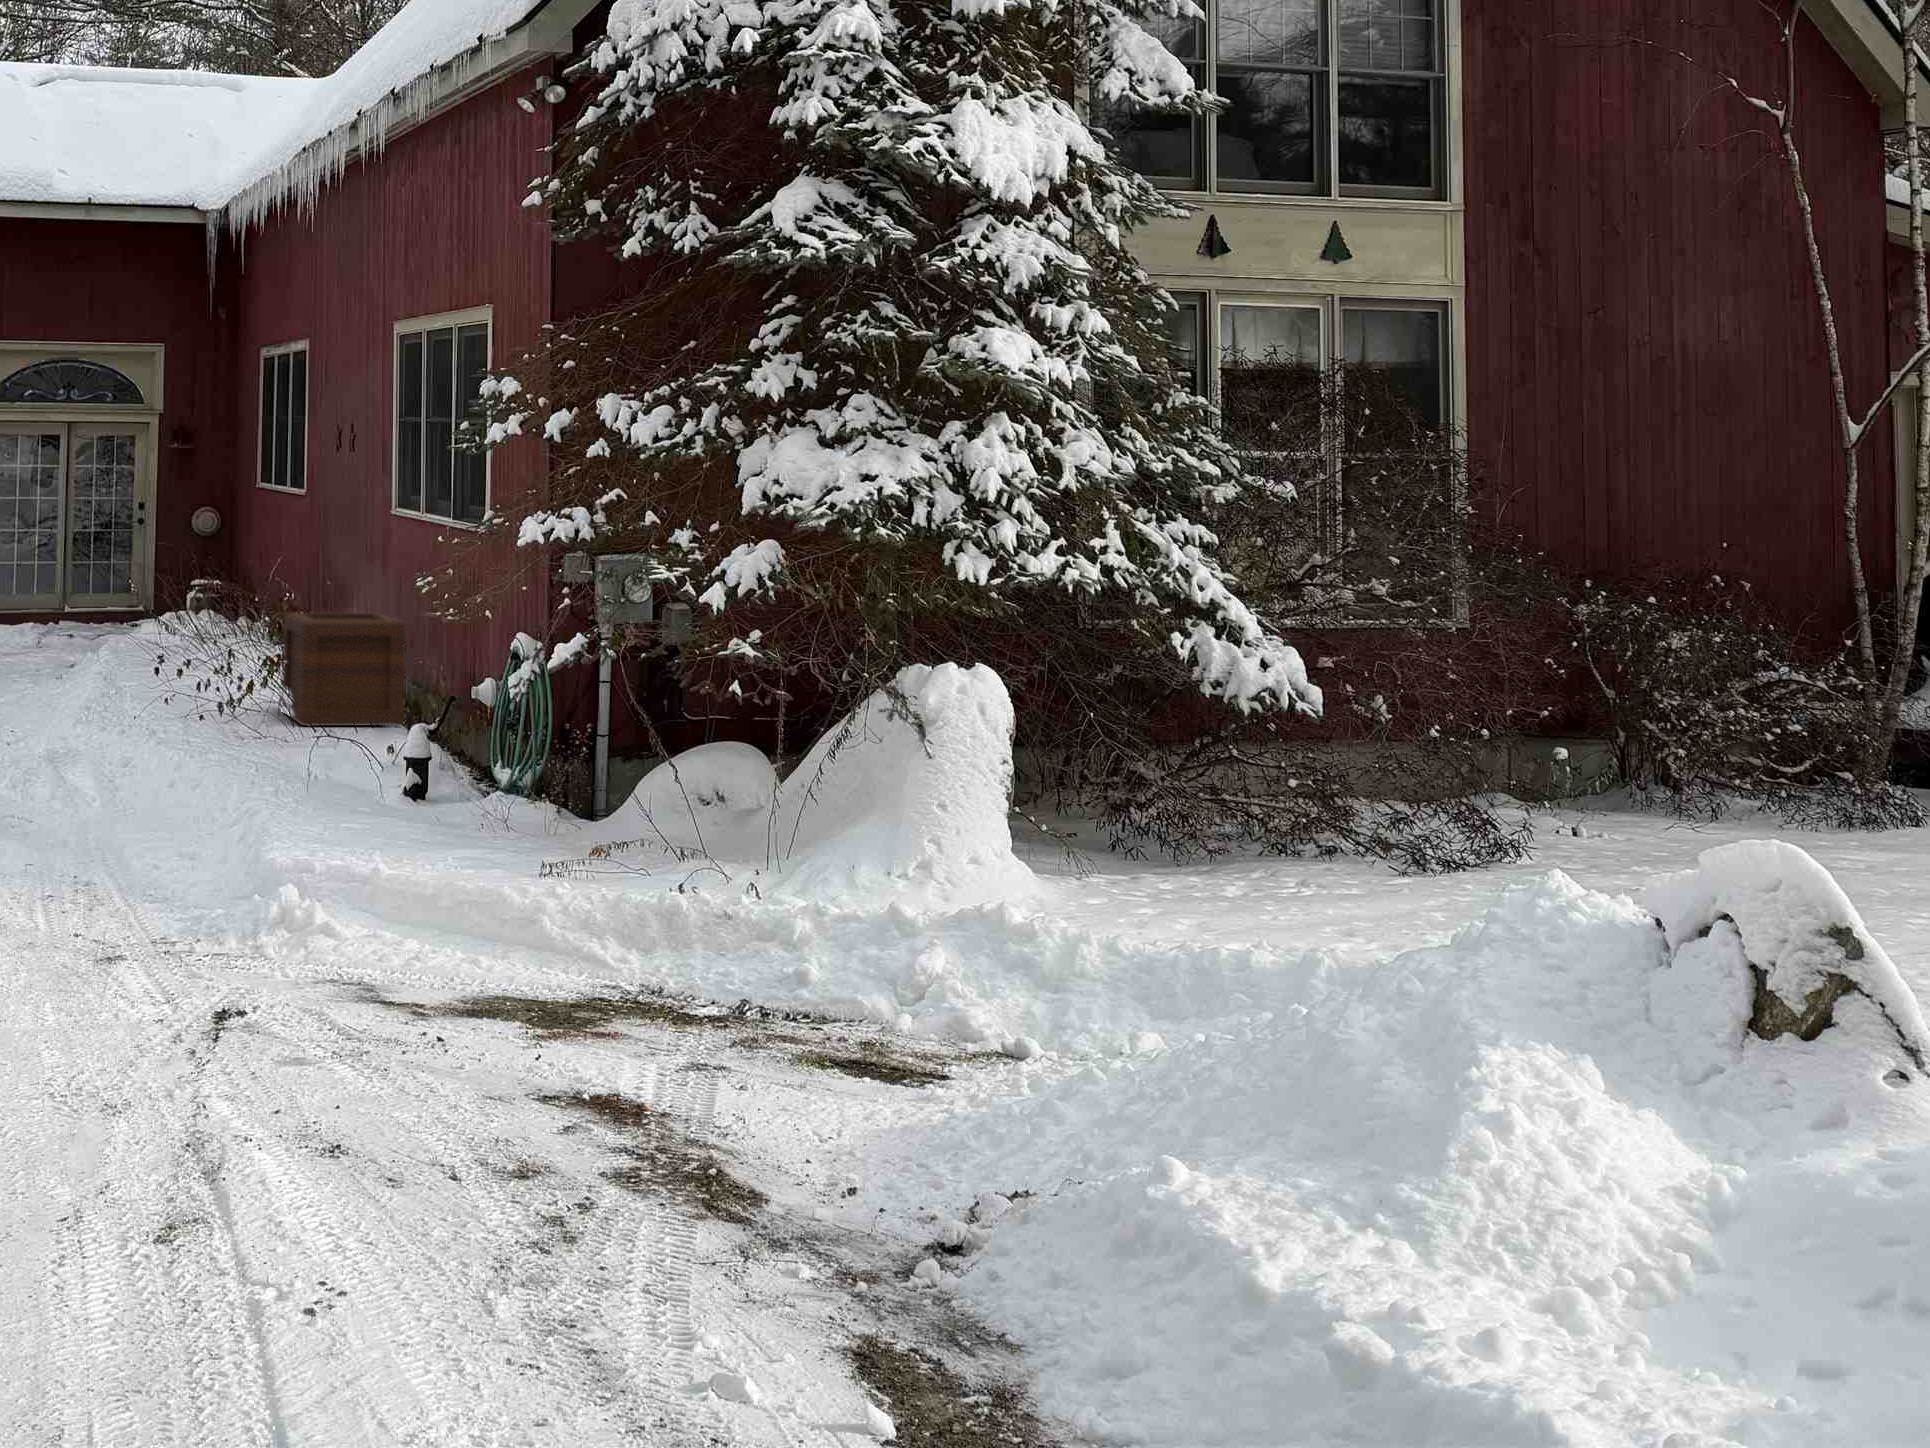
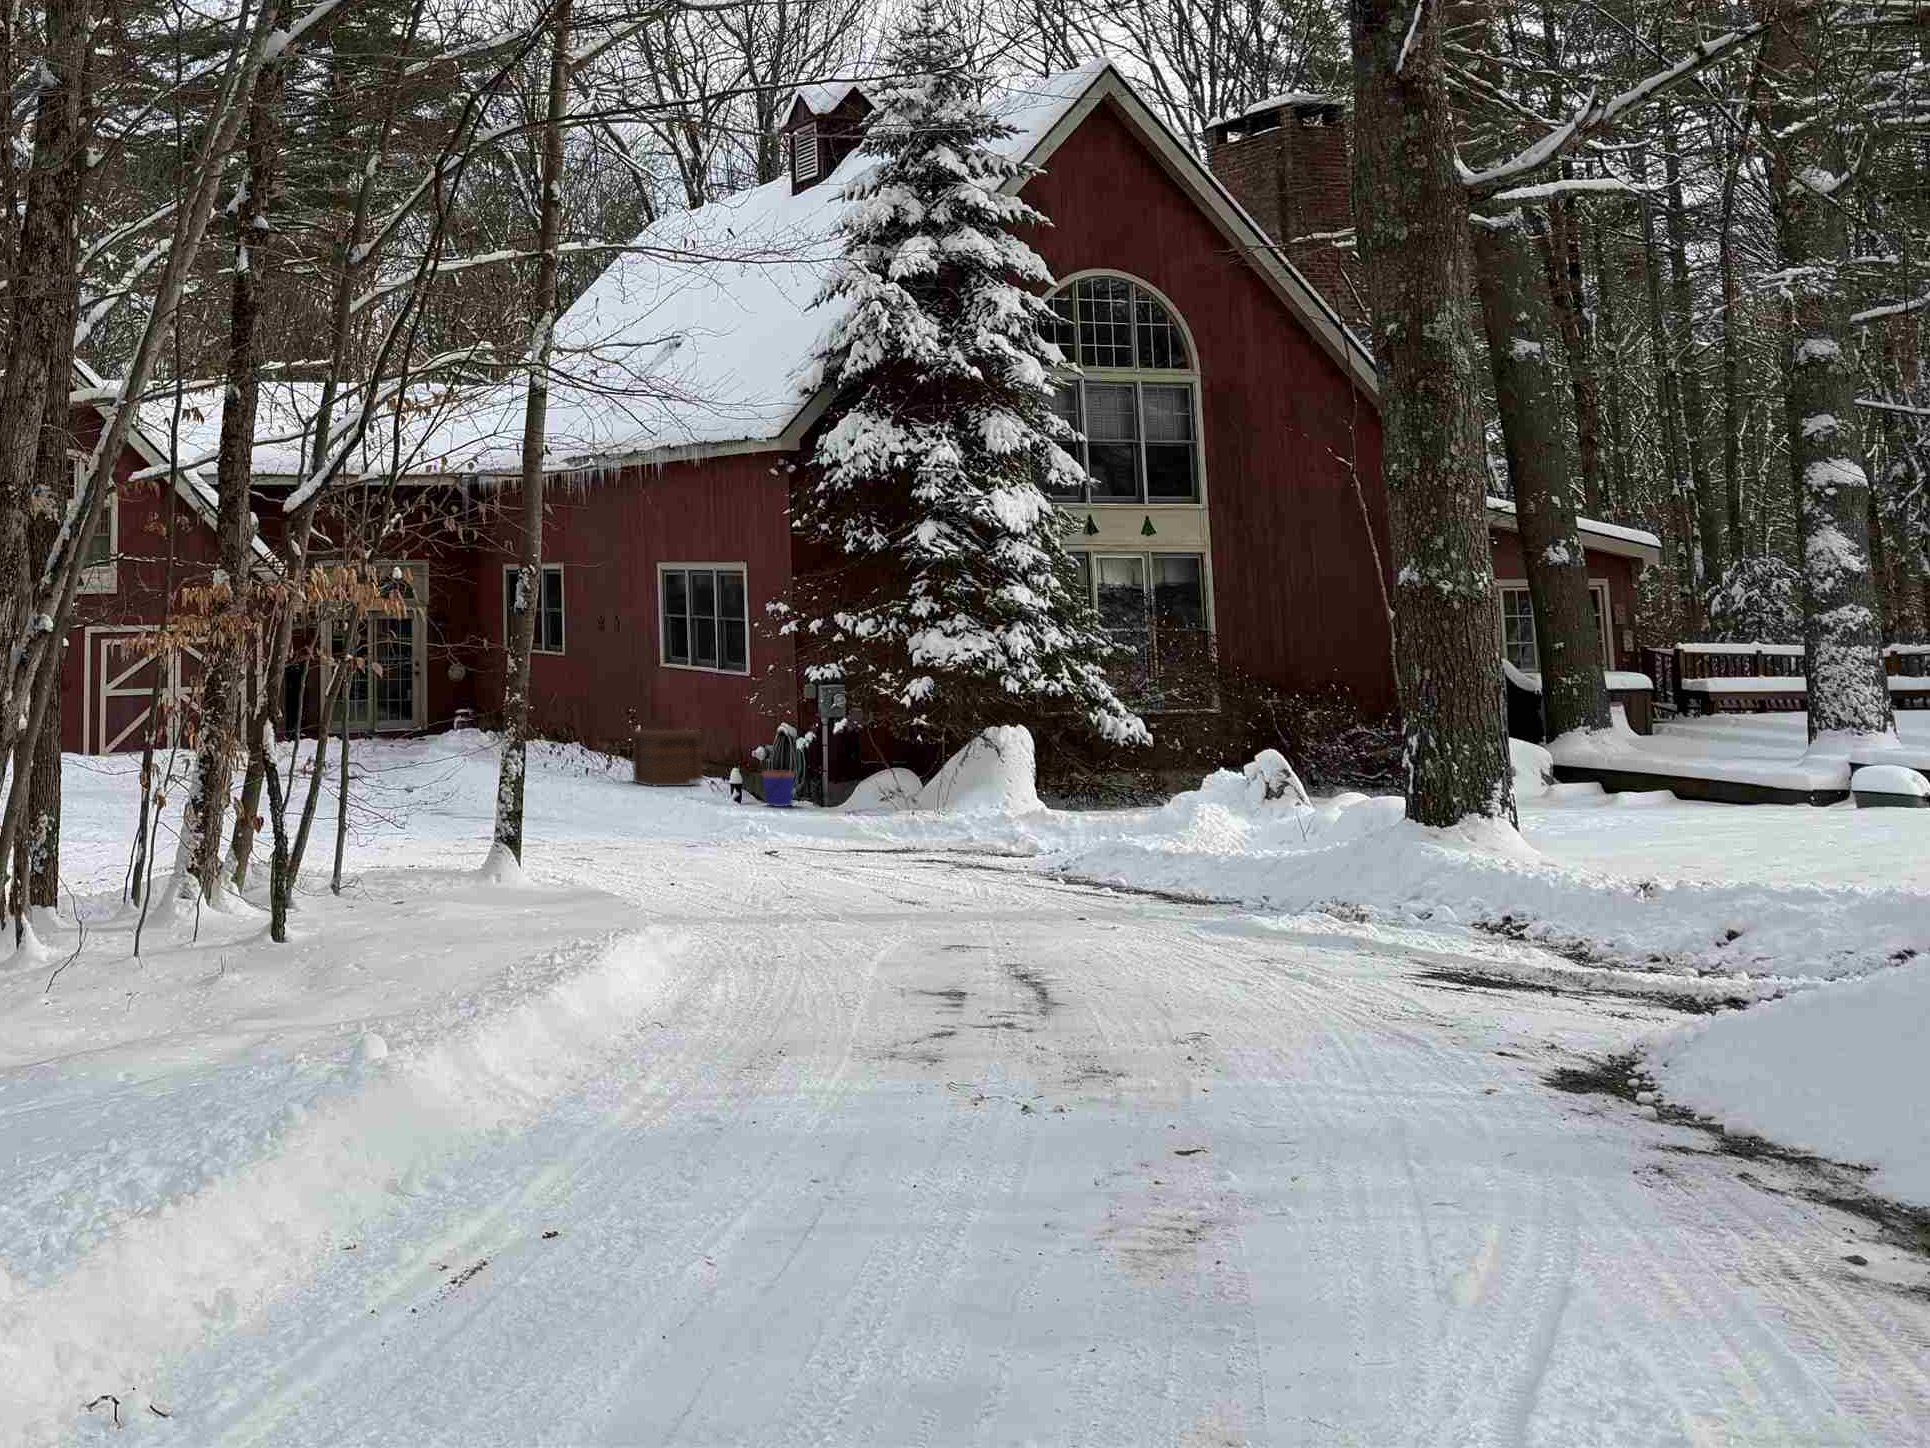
bucket: none [434,726,511,808] -> present [762,771,794,807]

